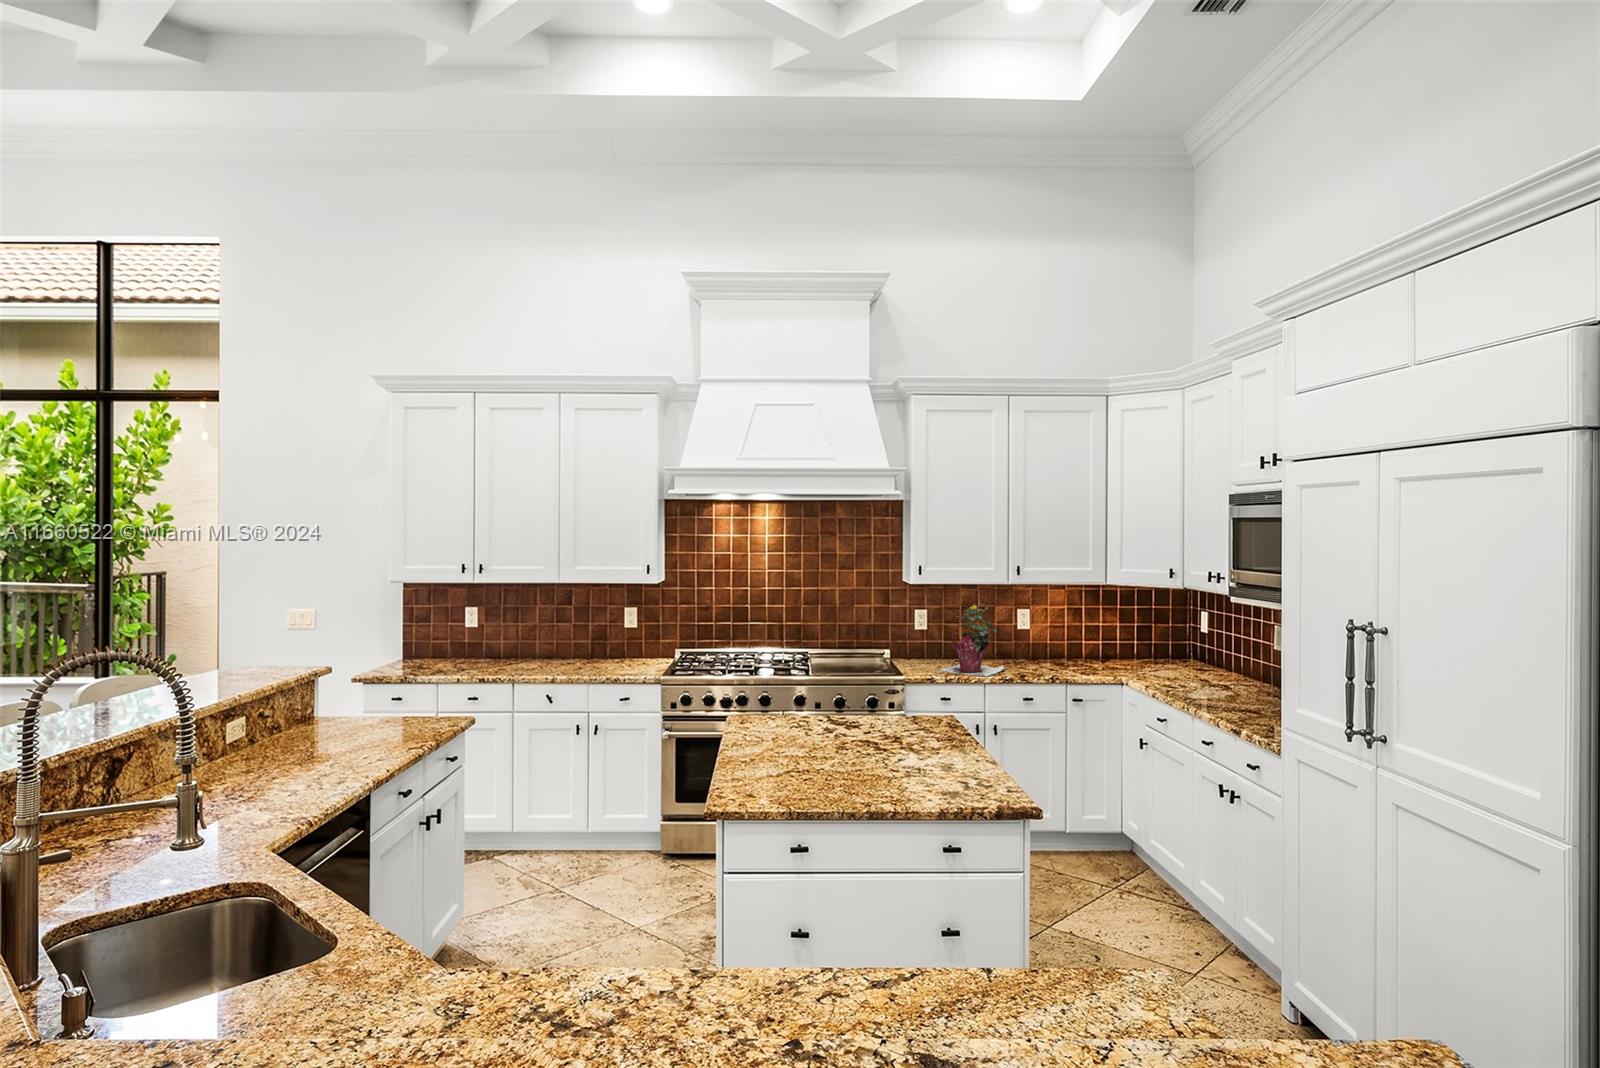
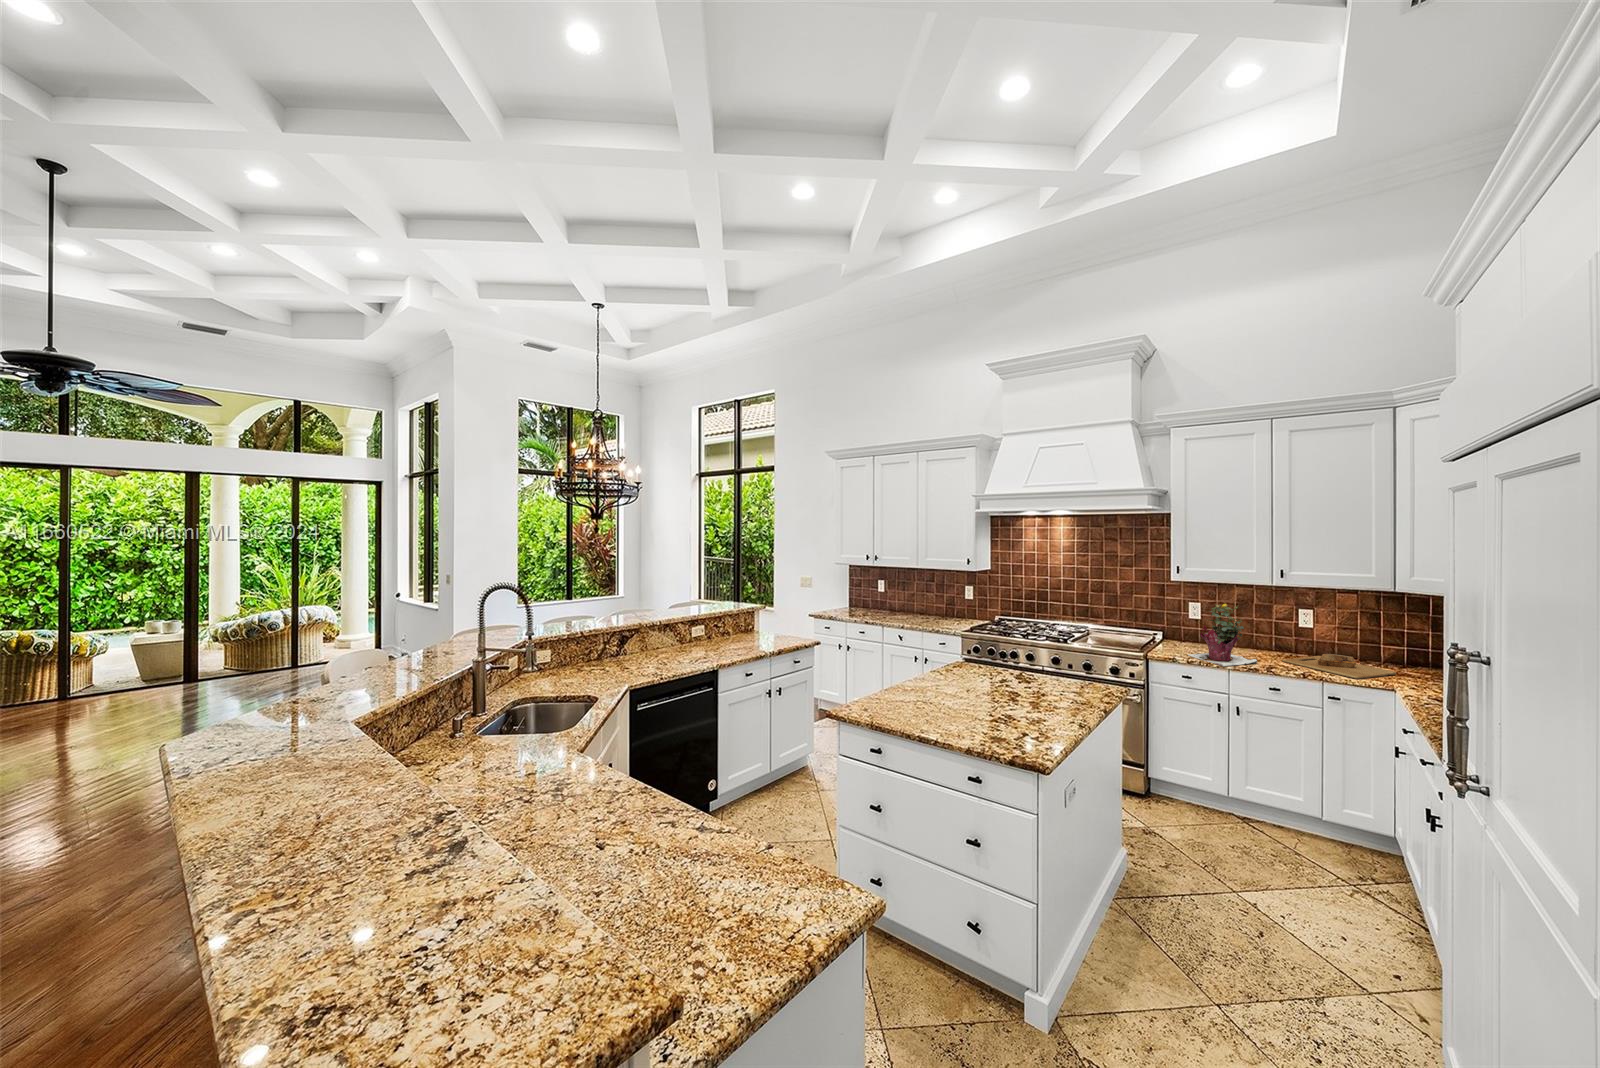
cutting board: none [1018,653,1106,674] -> present [1282,654,1396,679]

